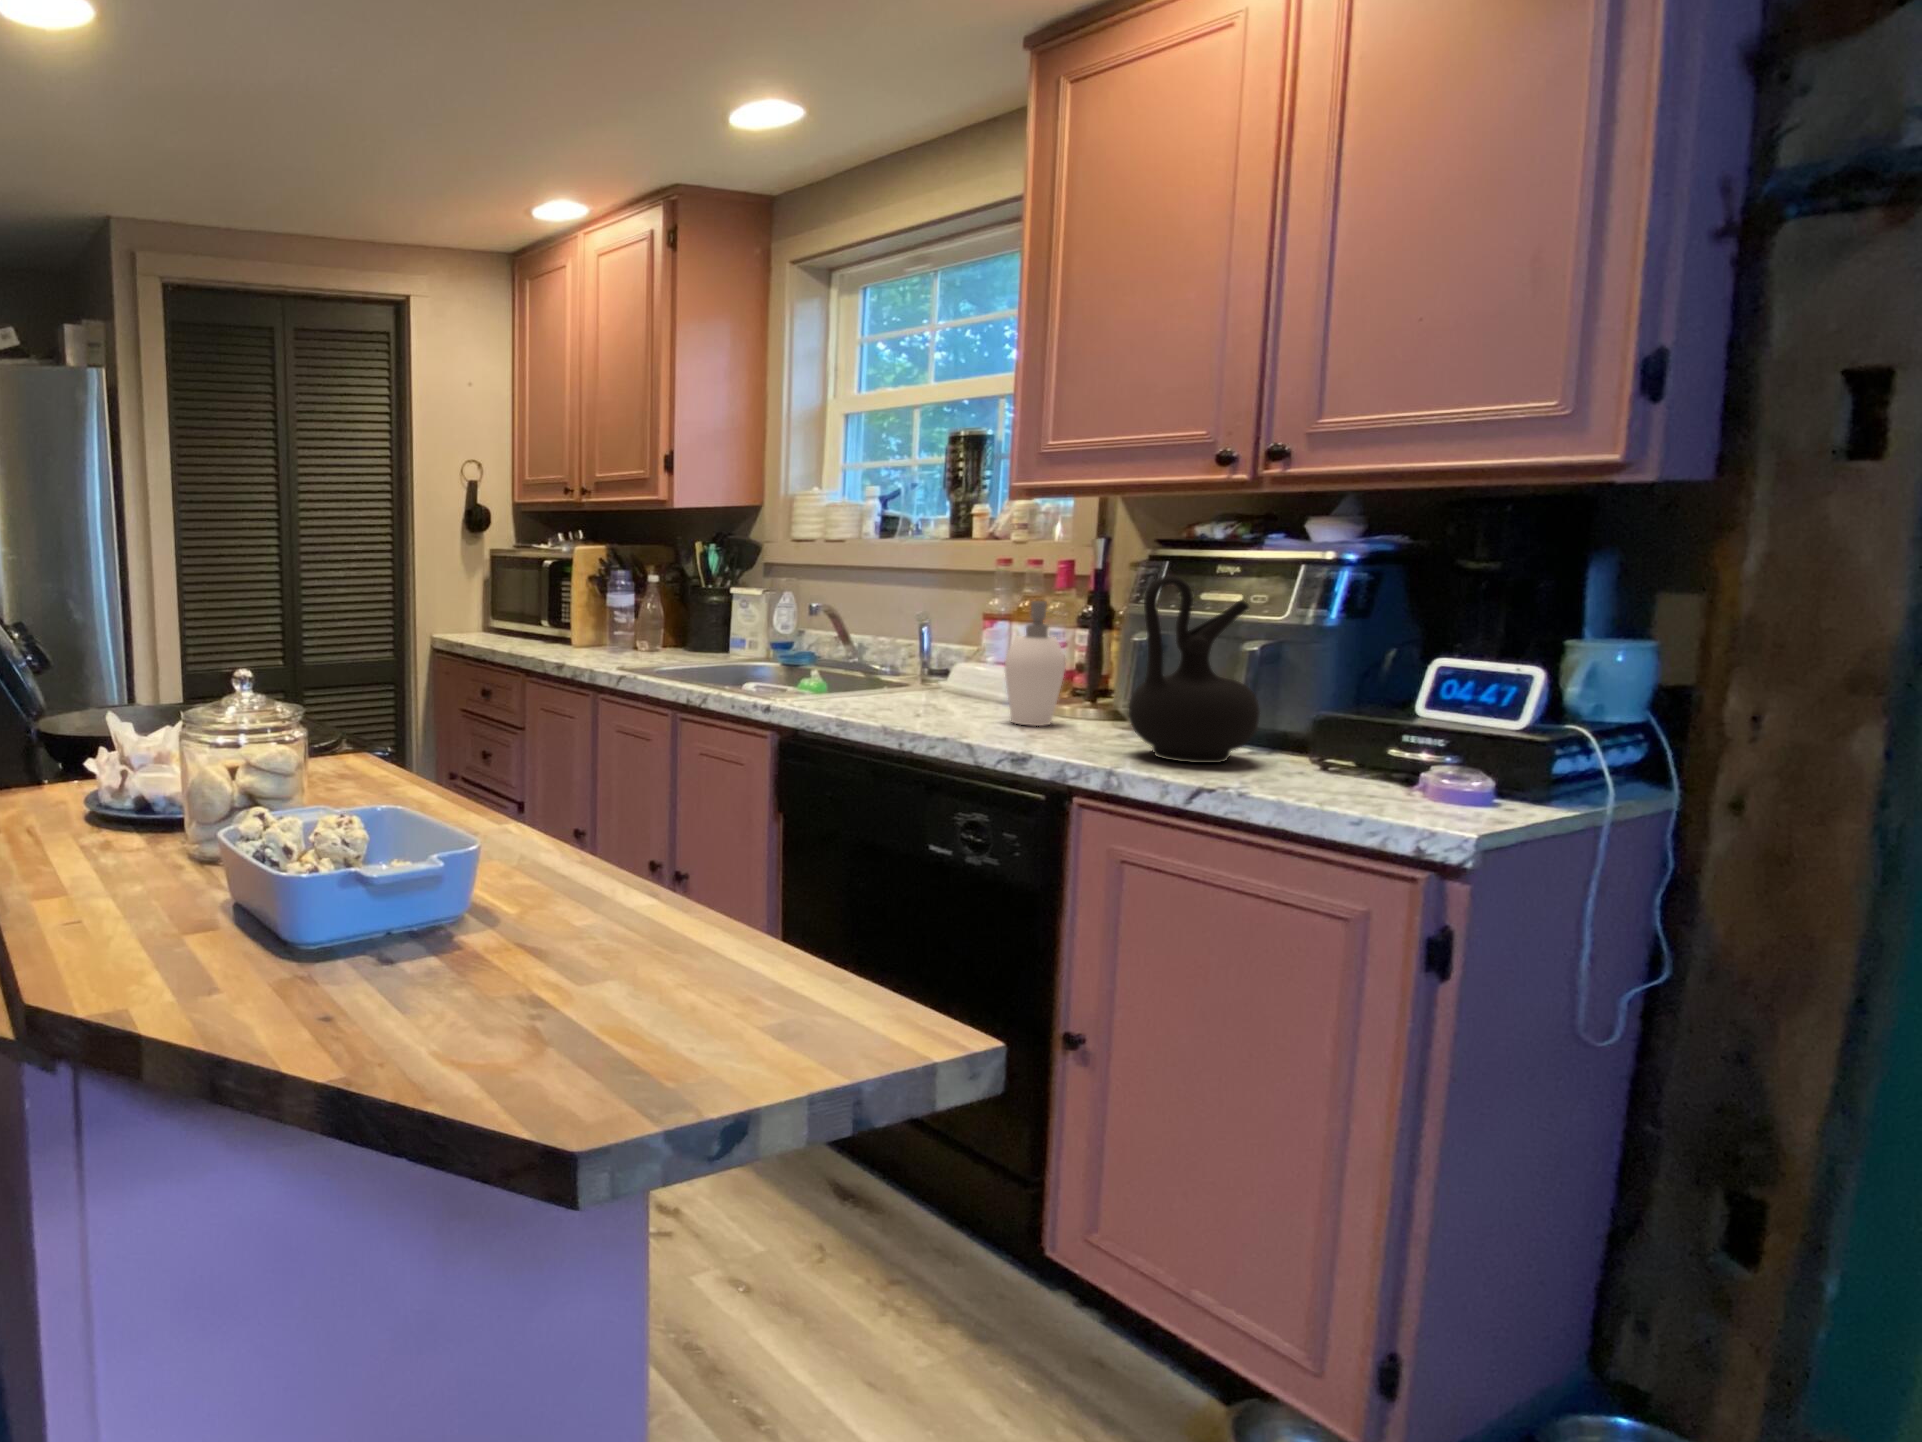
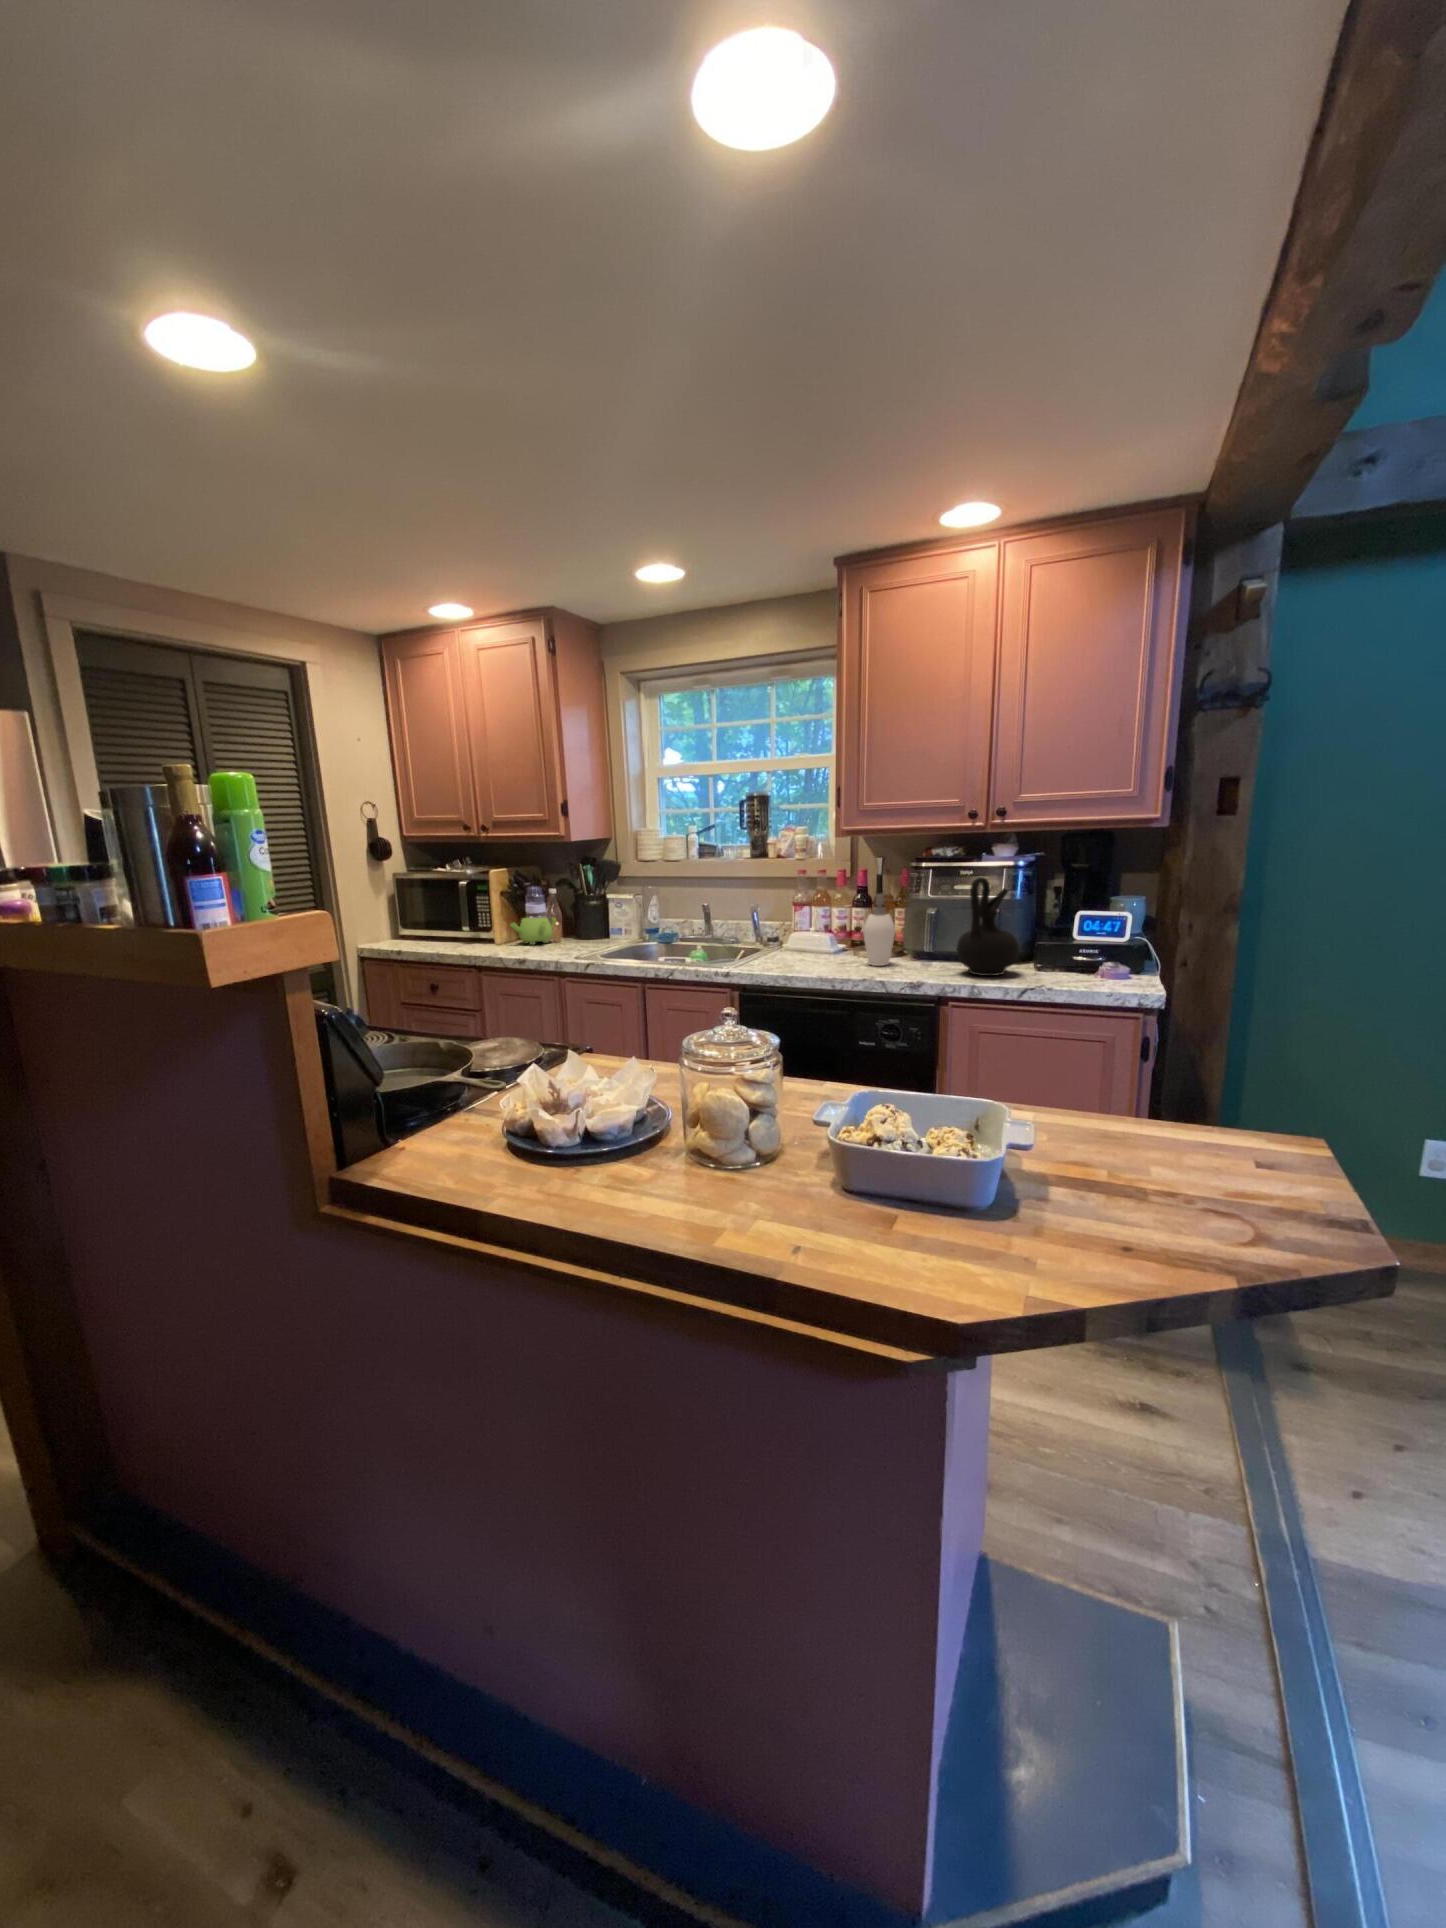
teapot: none [592,608,660,650] -> present [511,916,556,945]

